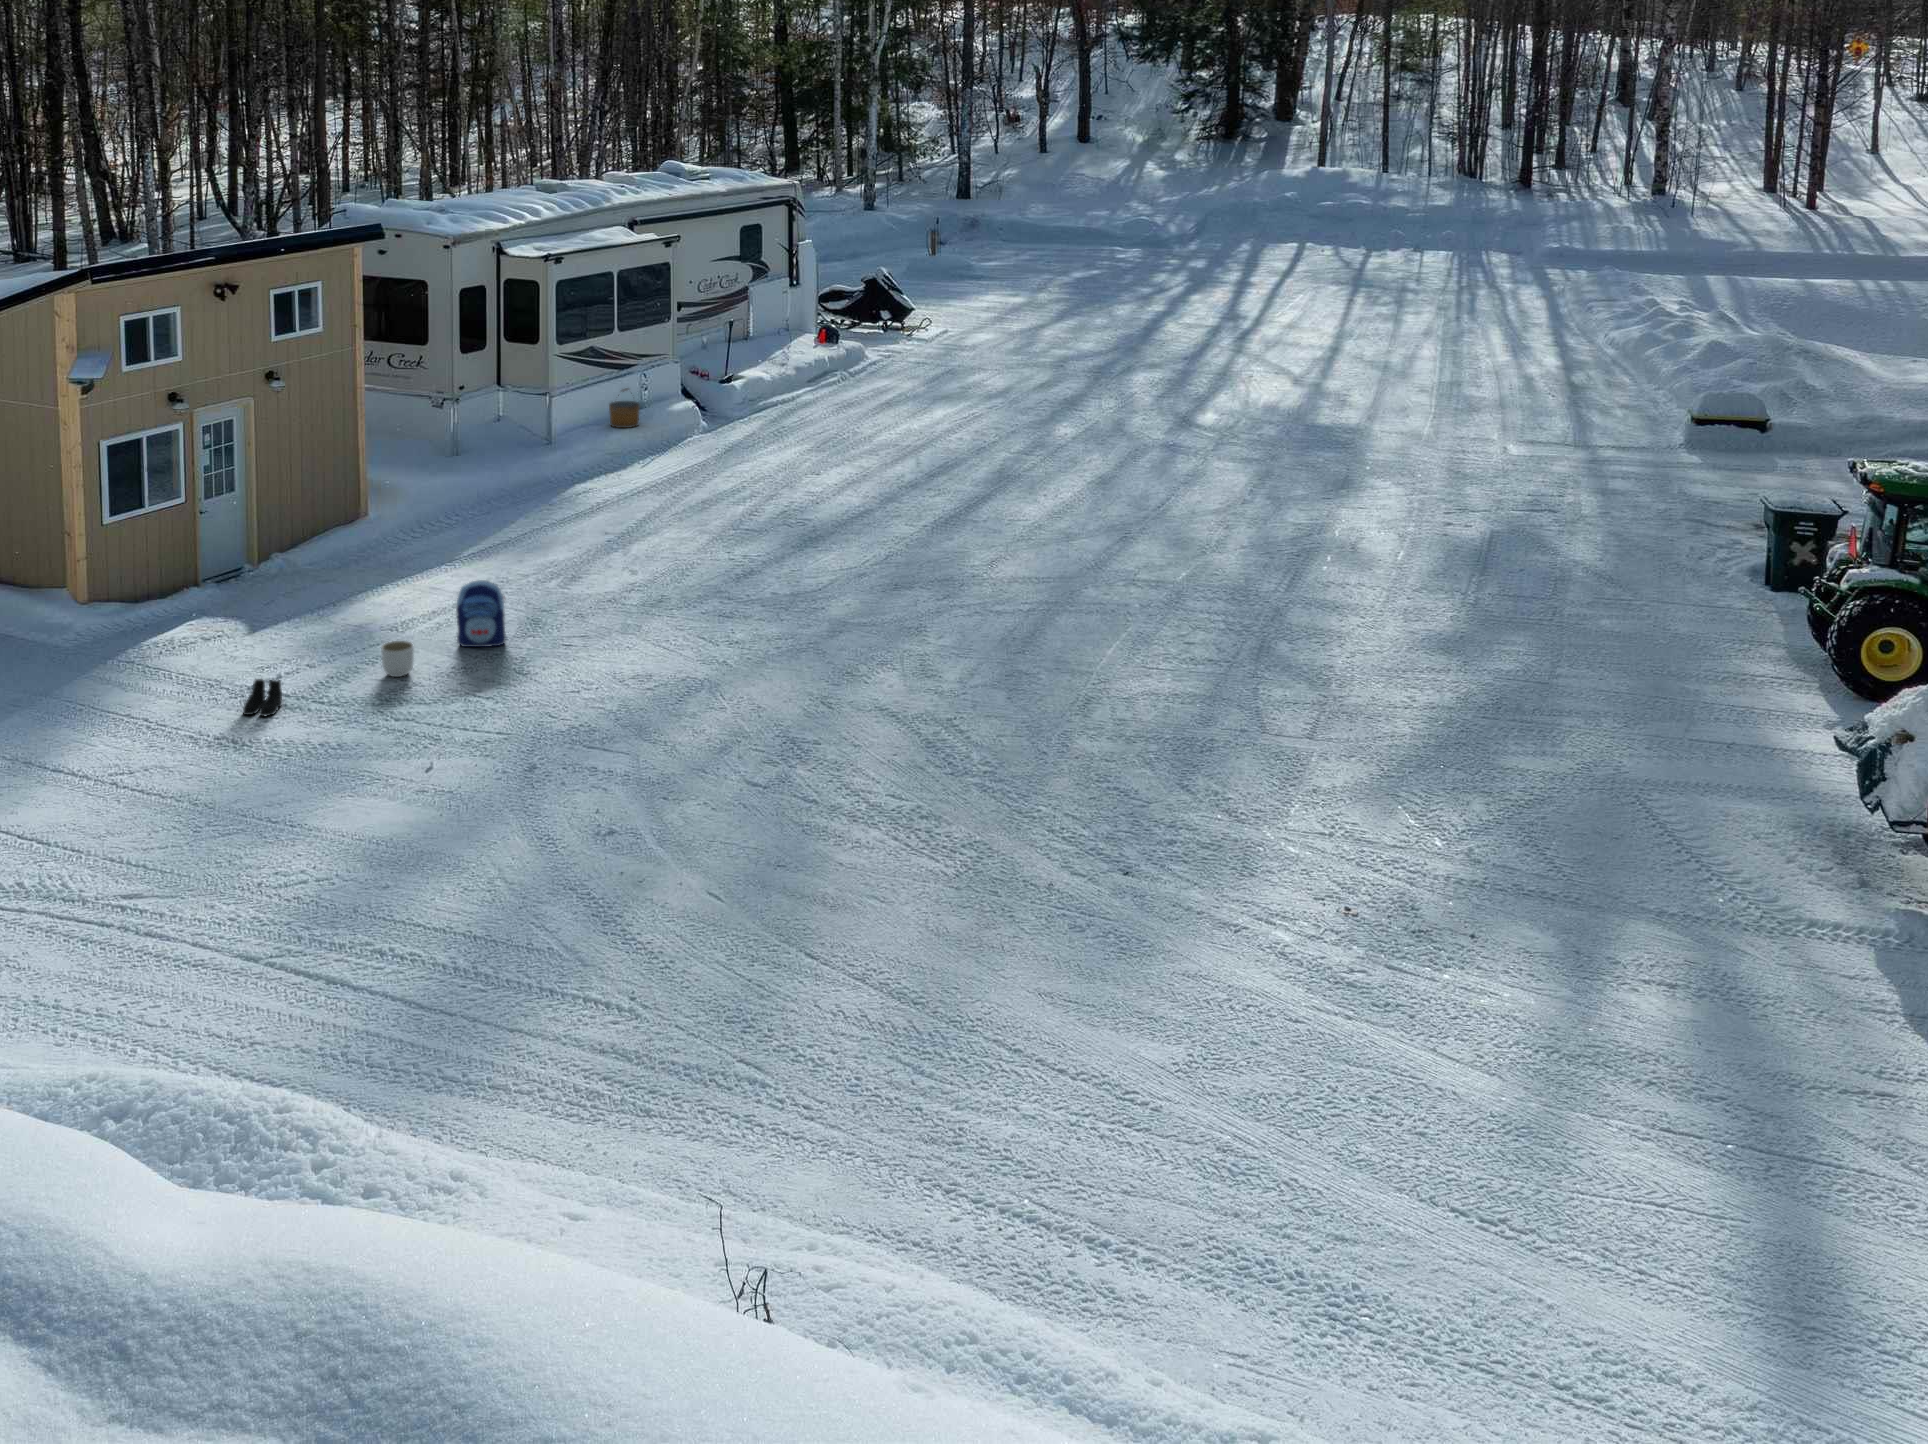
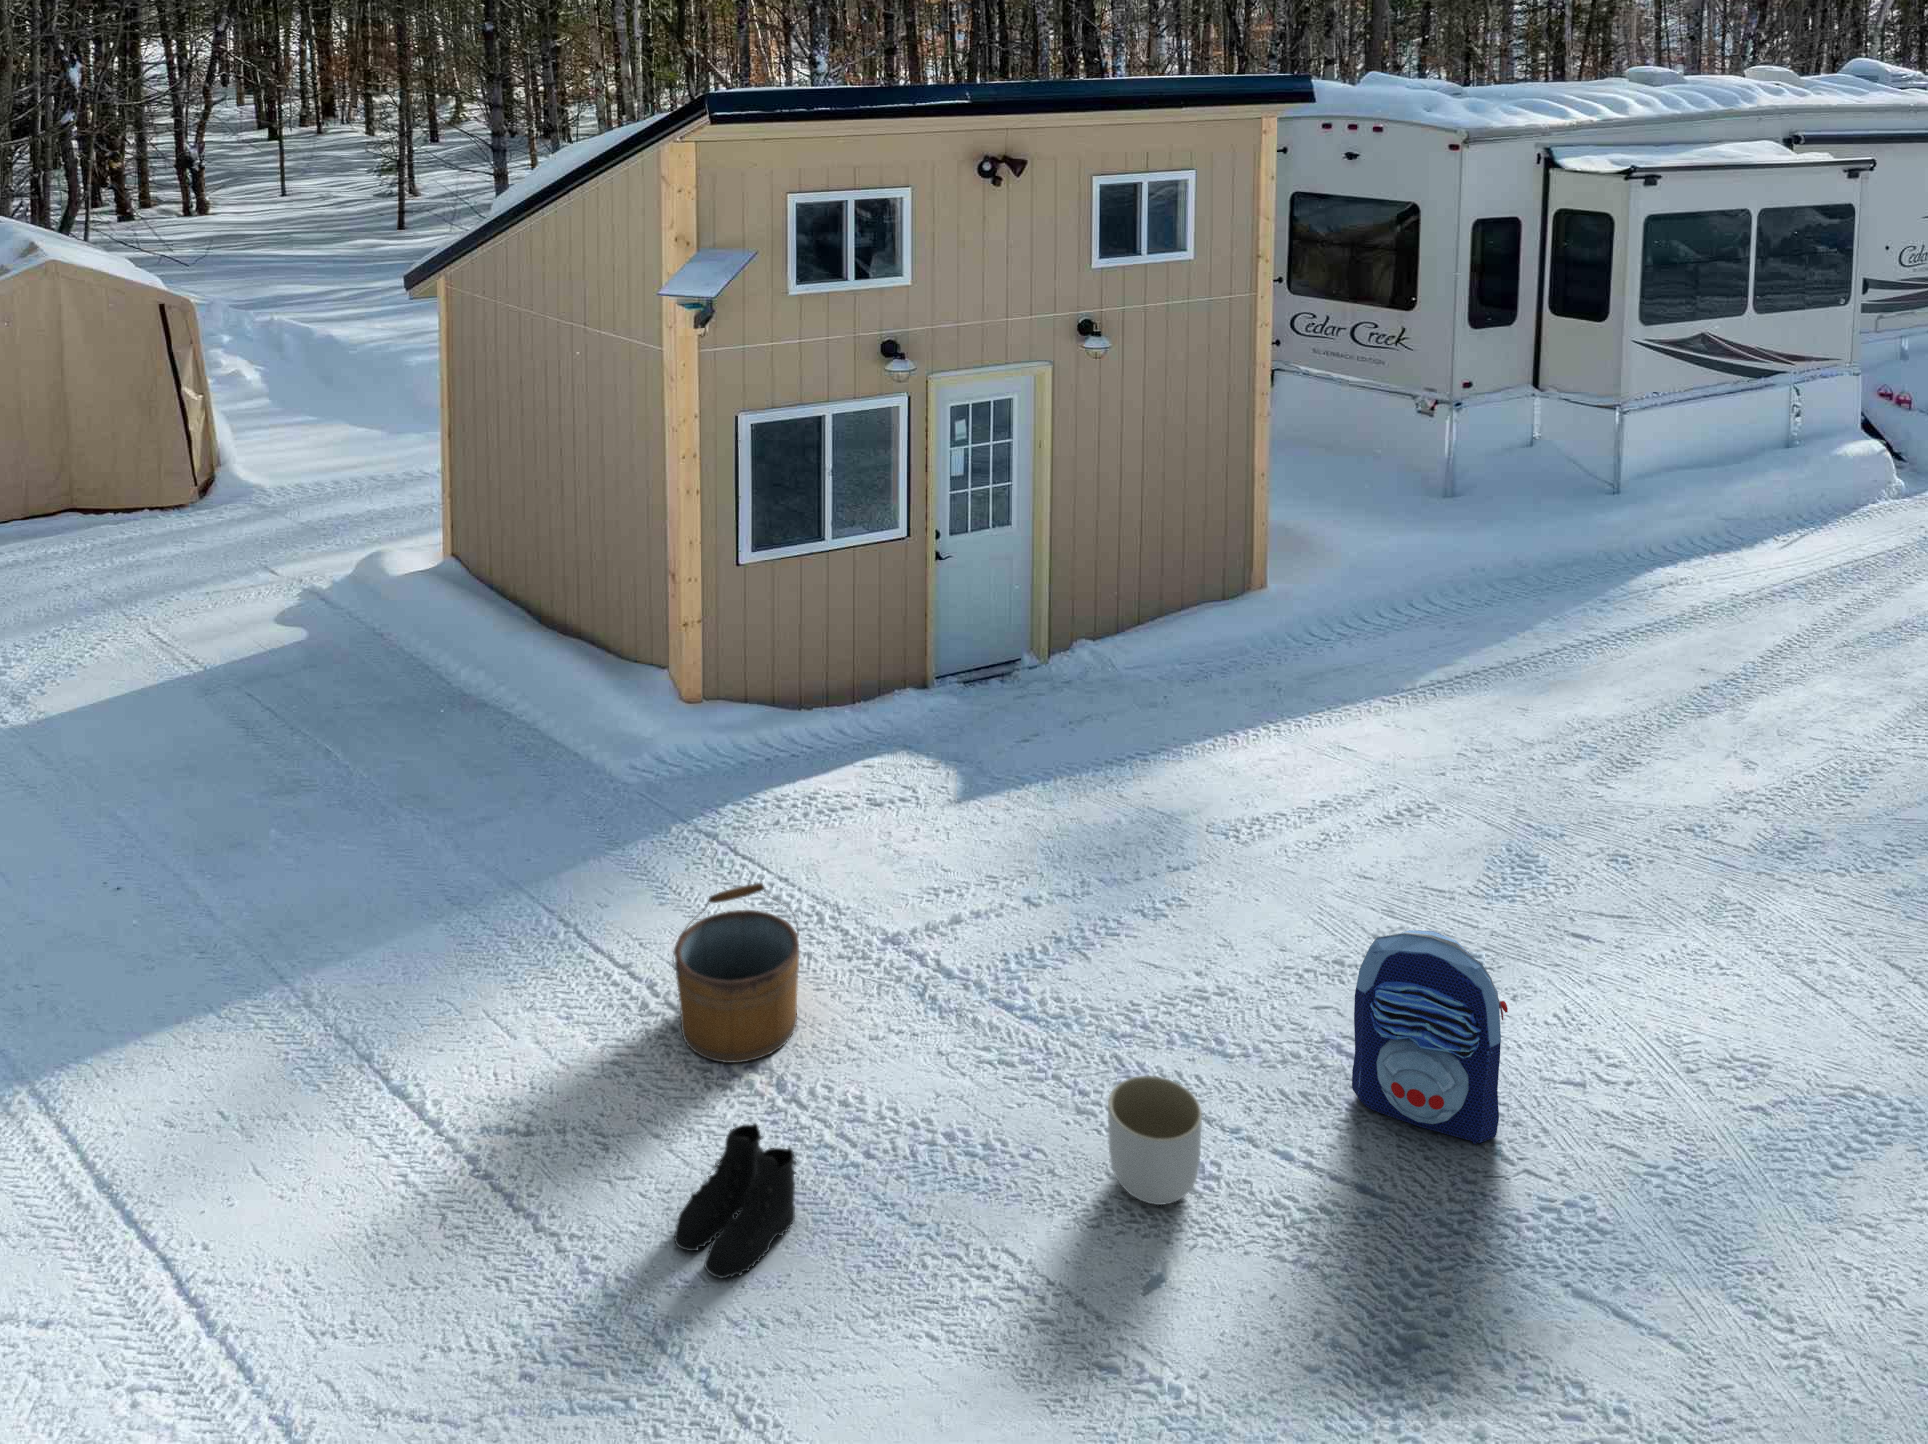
bucket: present [609,388,640,428] -> present [673,883,799,1063]

